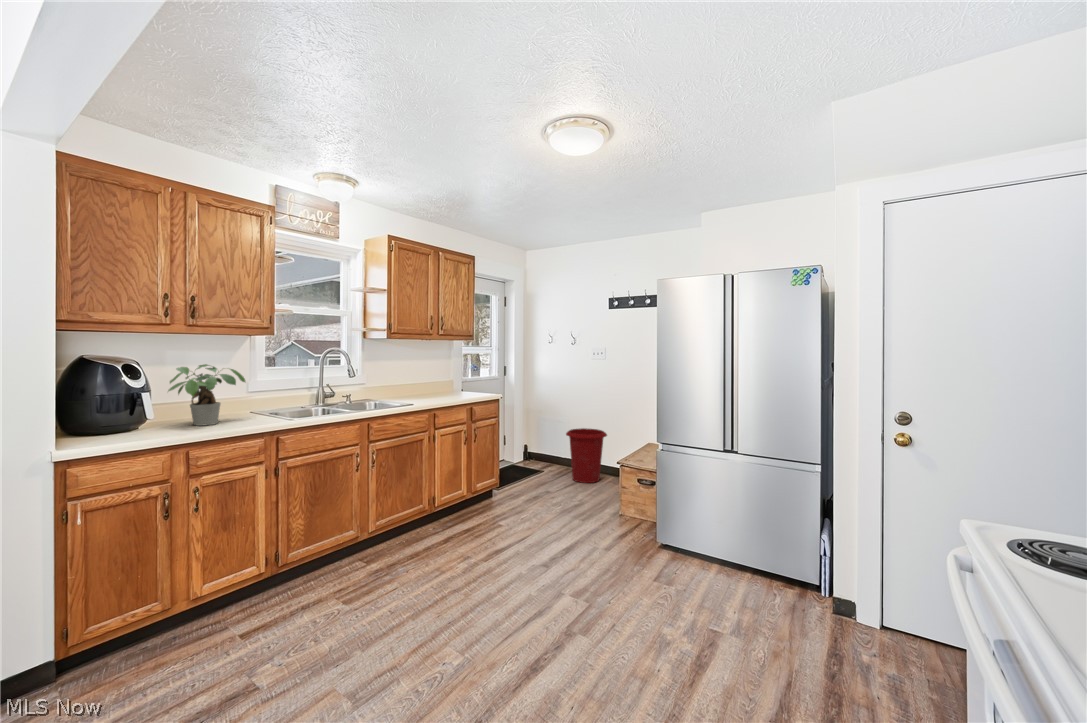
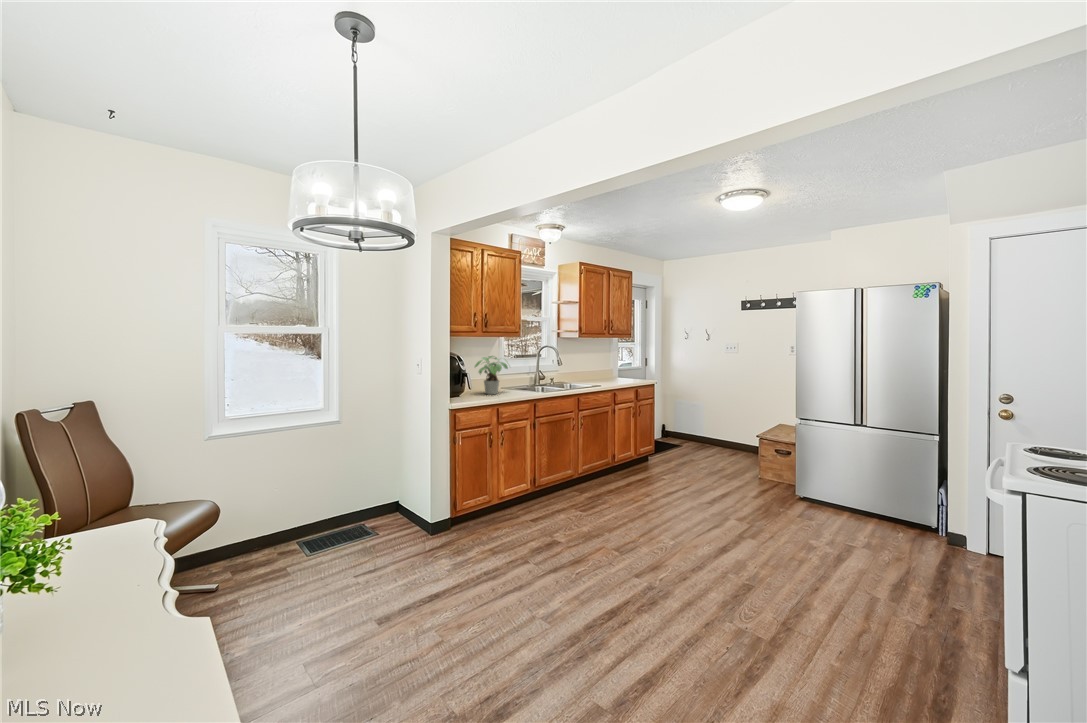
waste bin: present [566,428,607,483] -> none [704,412,741,456]

